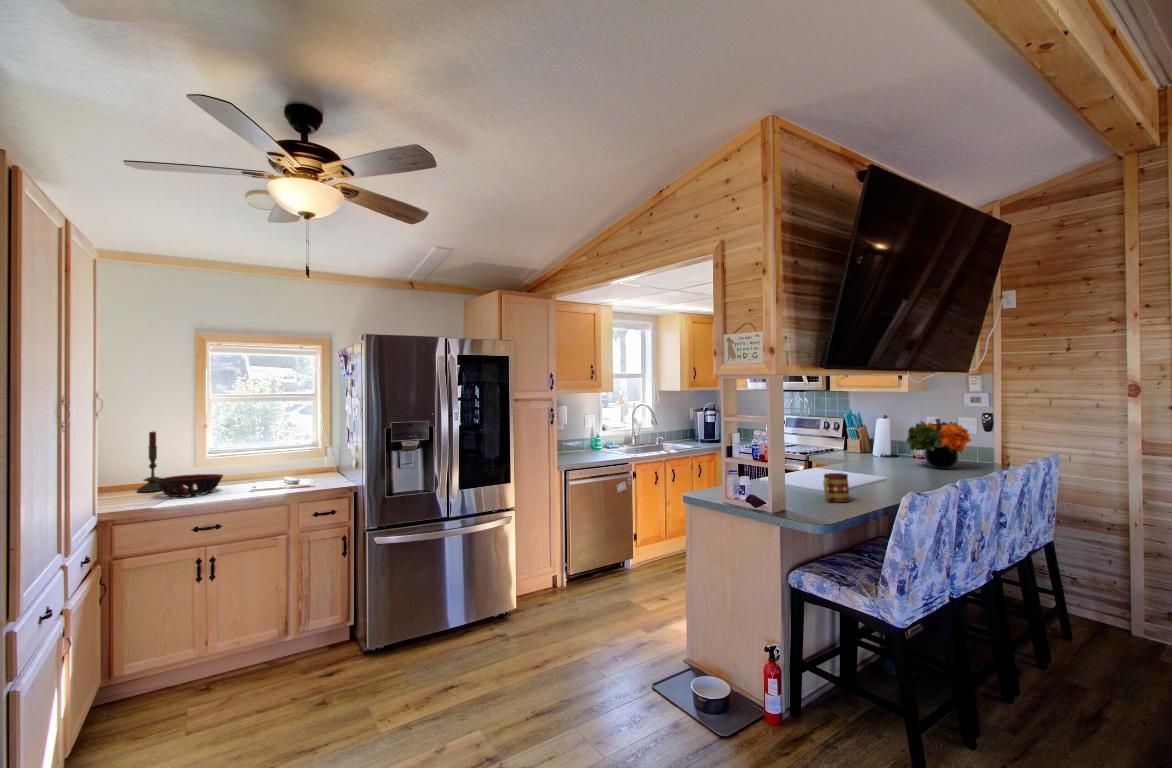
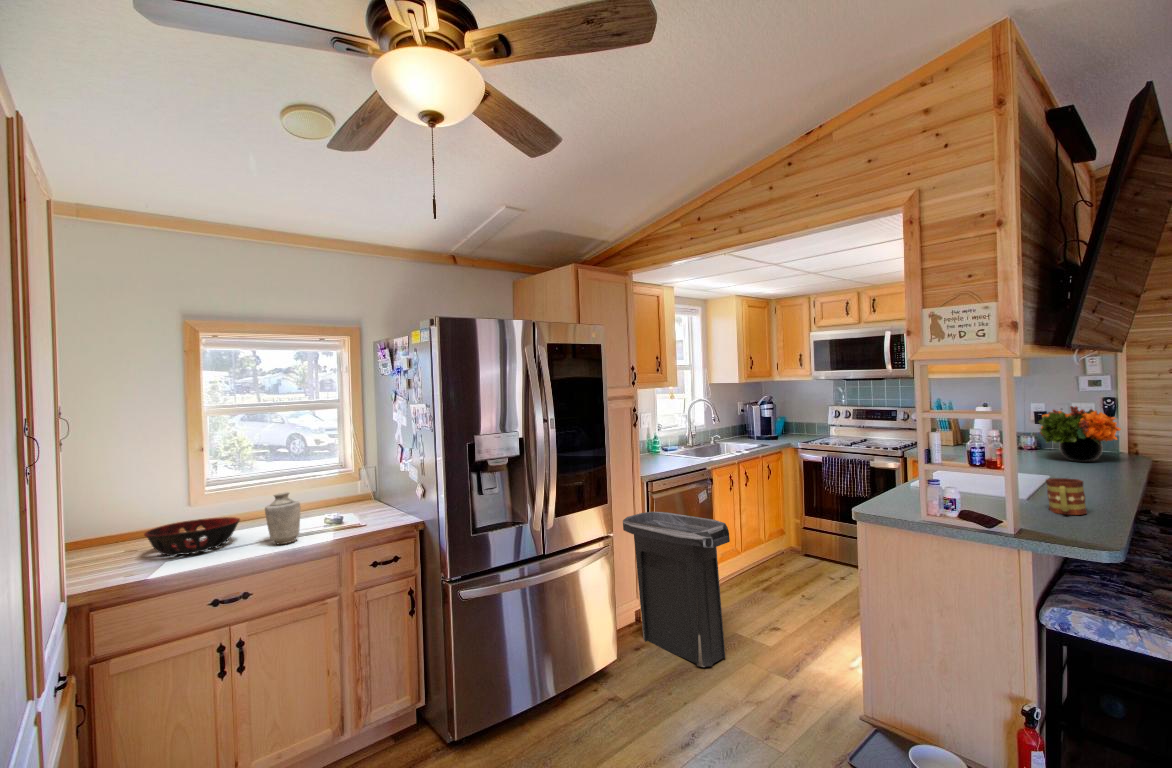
candle: present [137,432,161,492] -> none [110,460,155,550]
vase: none [238,457,264,494] -> present [265,492,300,544]
trash can: none [540,496,613,622] -> present [623,512,730,667]

